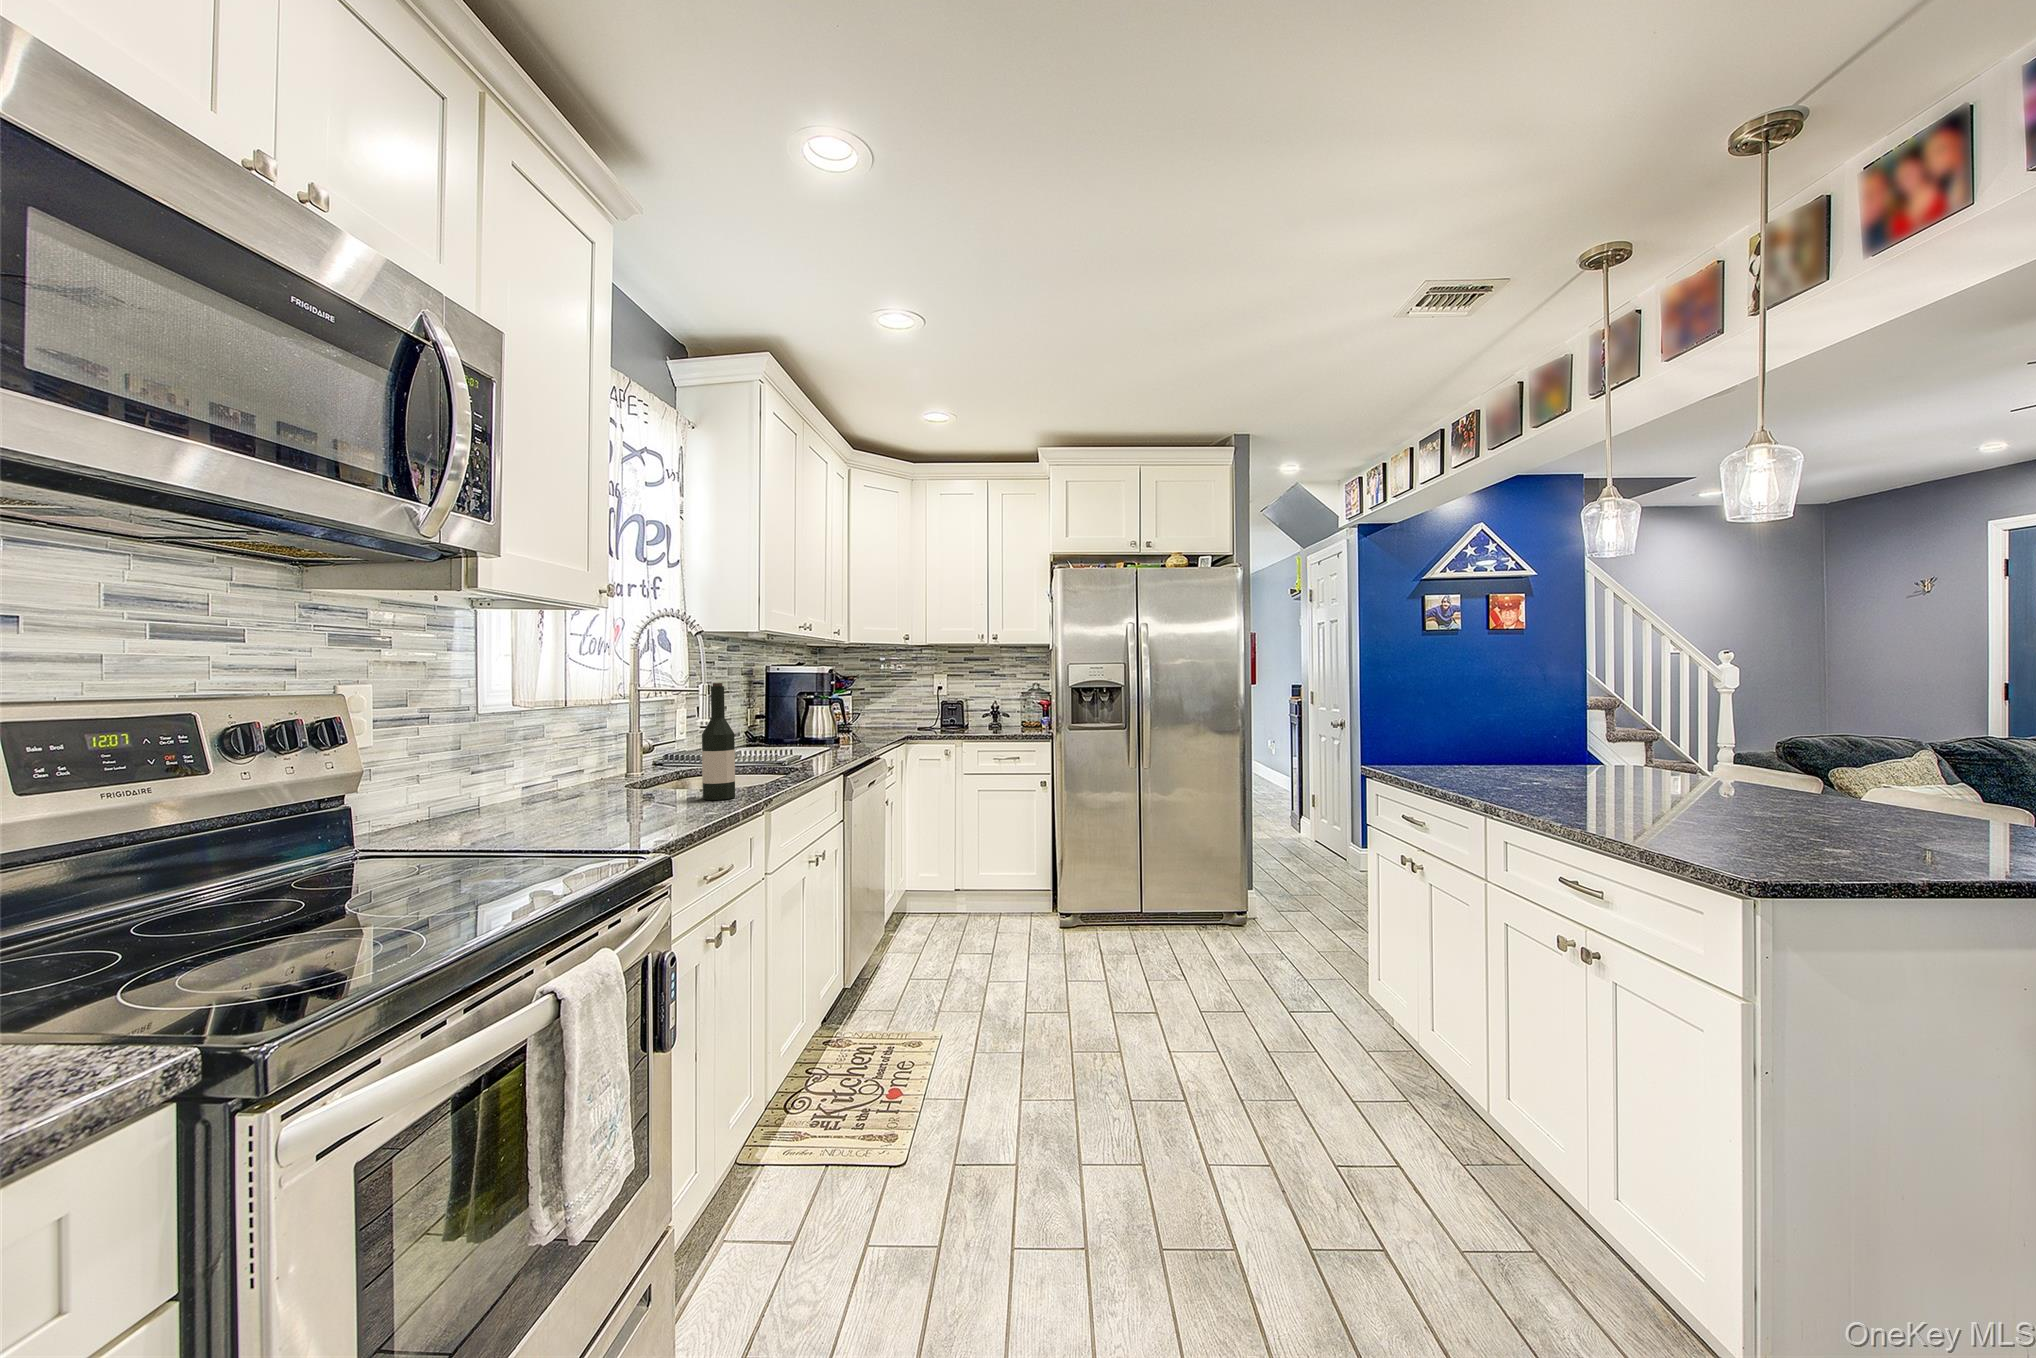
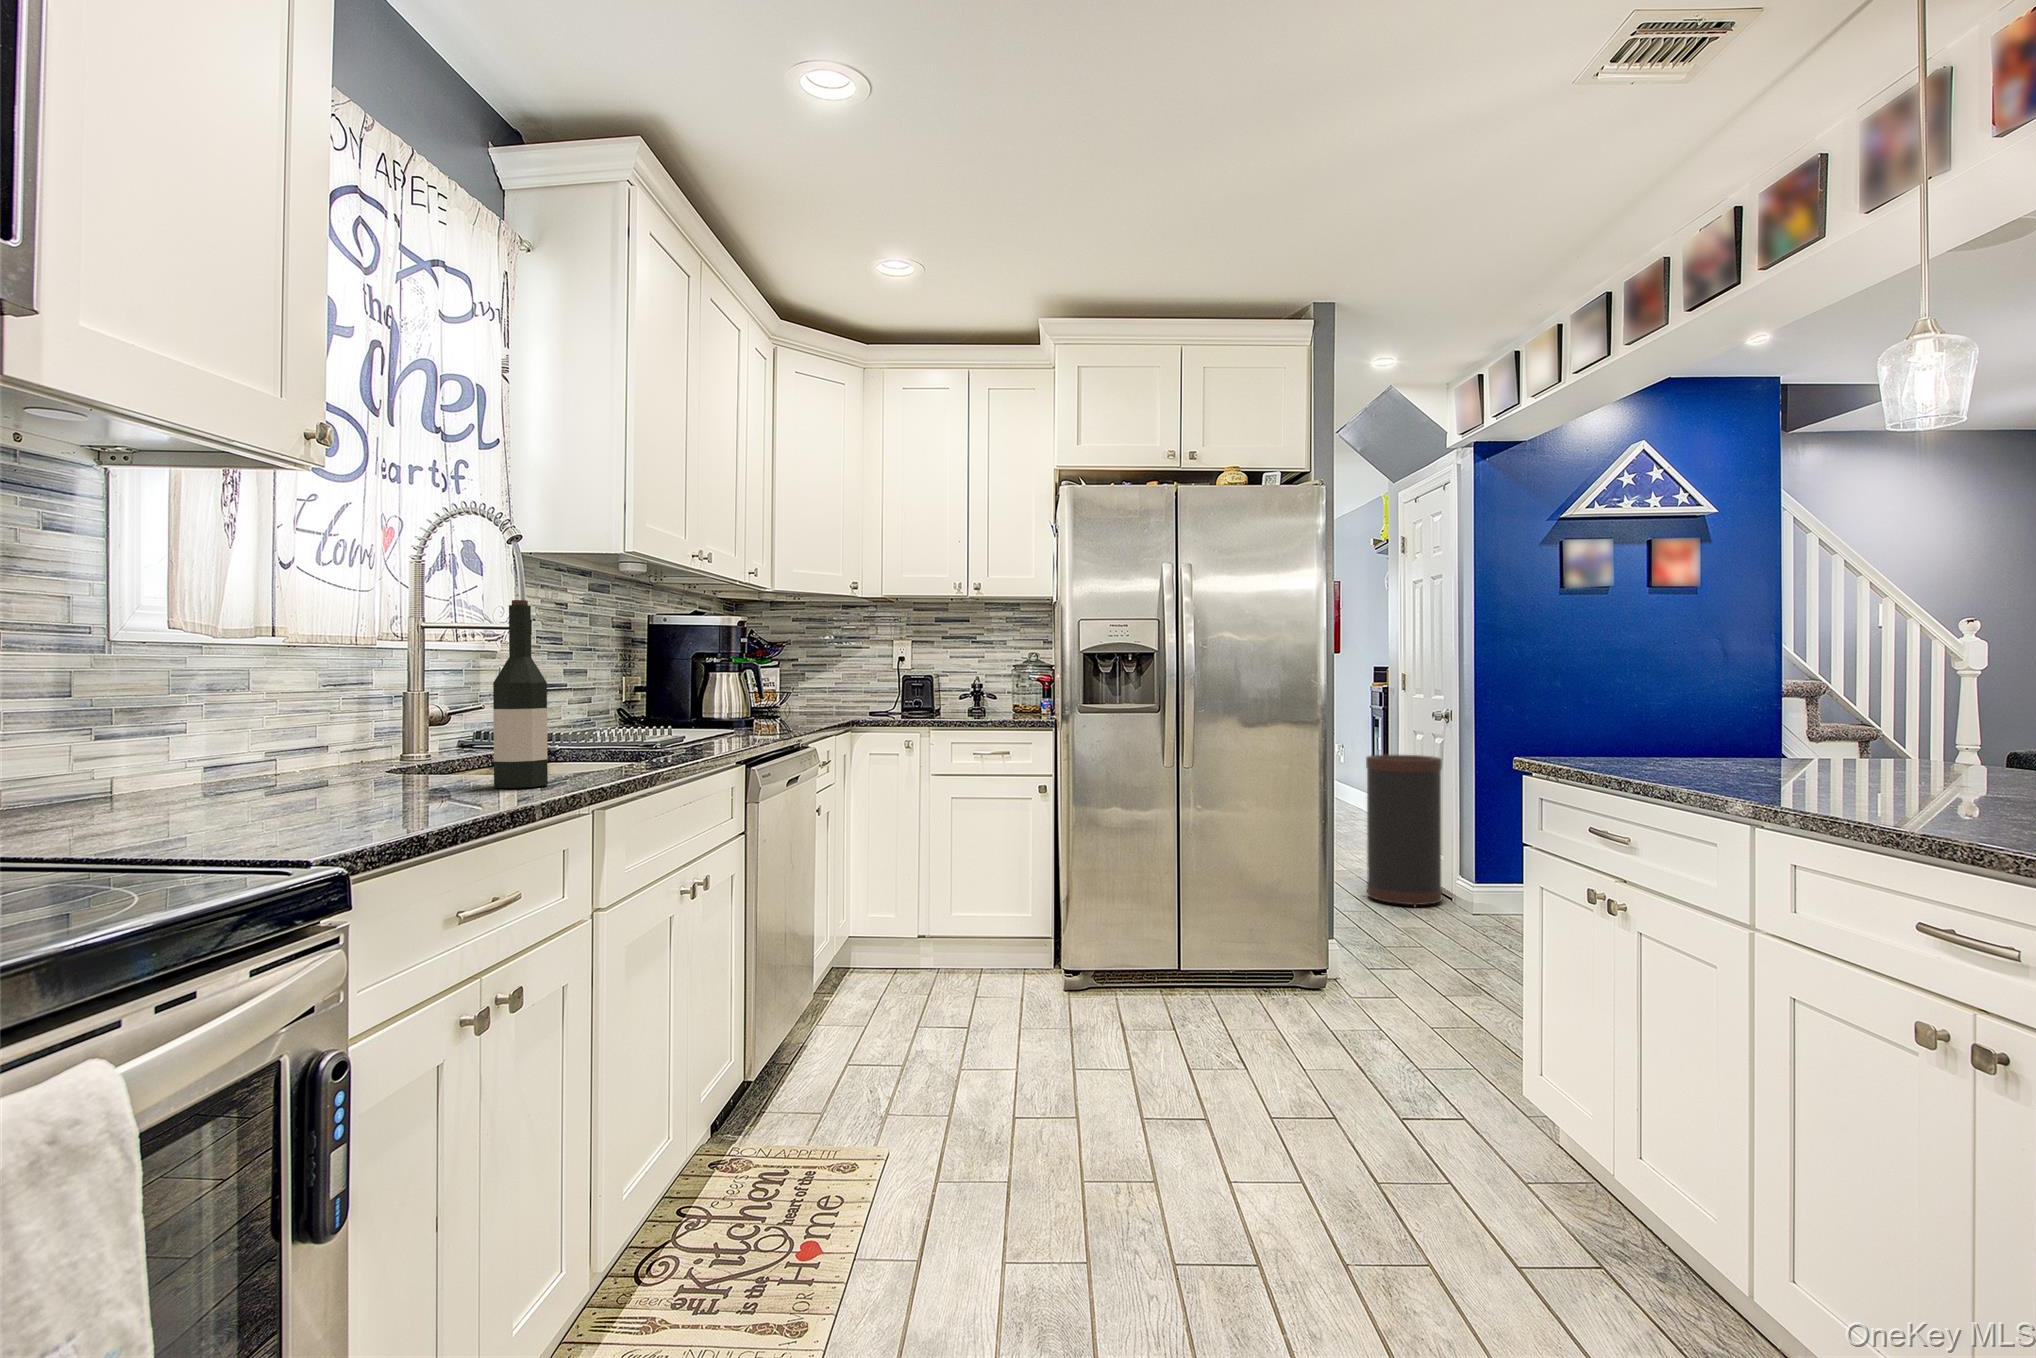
trash can: none [1282,754,1339,867] -> present [1366,755,1442,907]

